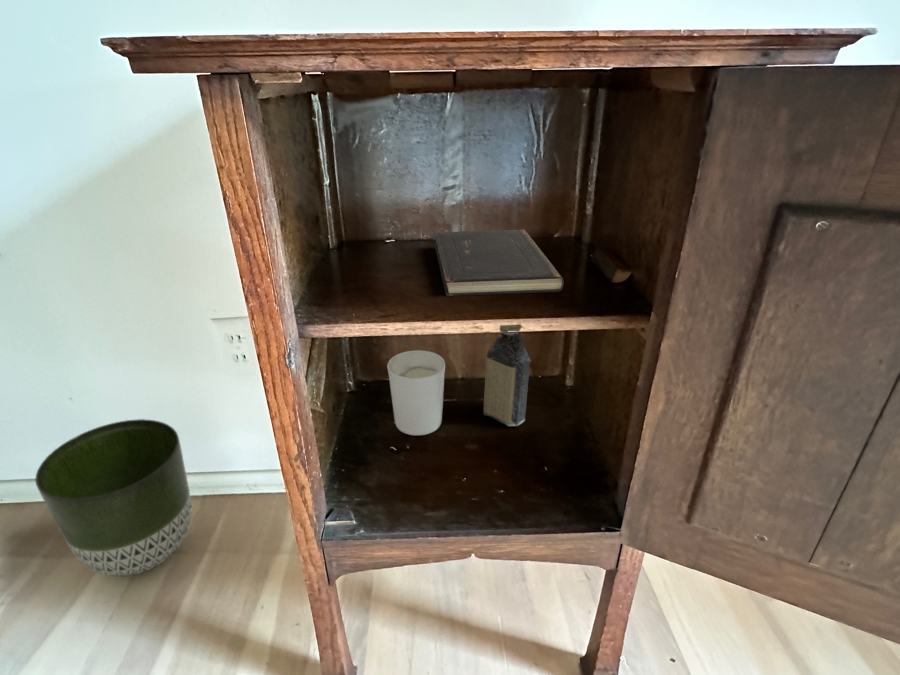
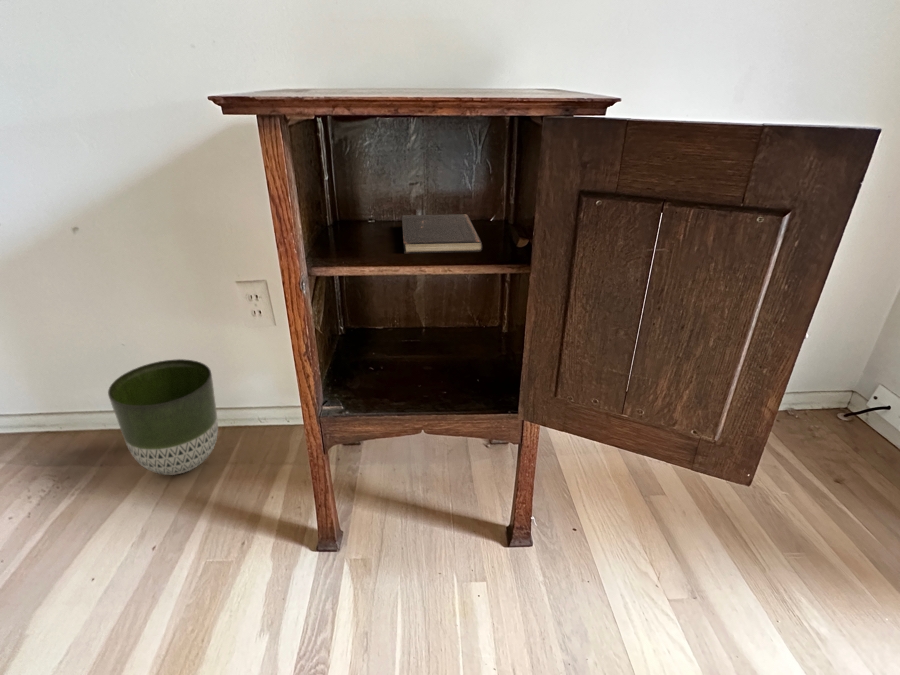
bottle: present [484,324,530,426] -> none [438,273,470,357]
candle holder: present [387,350,445,435] -> none [367,301,409,361]

